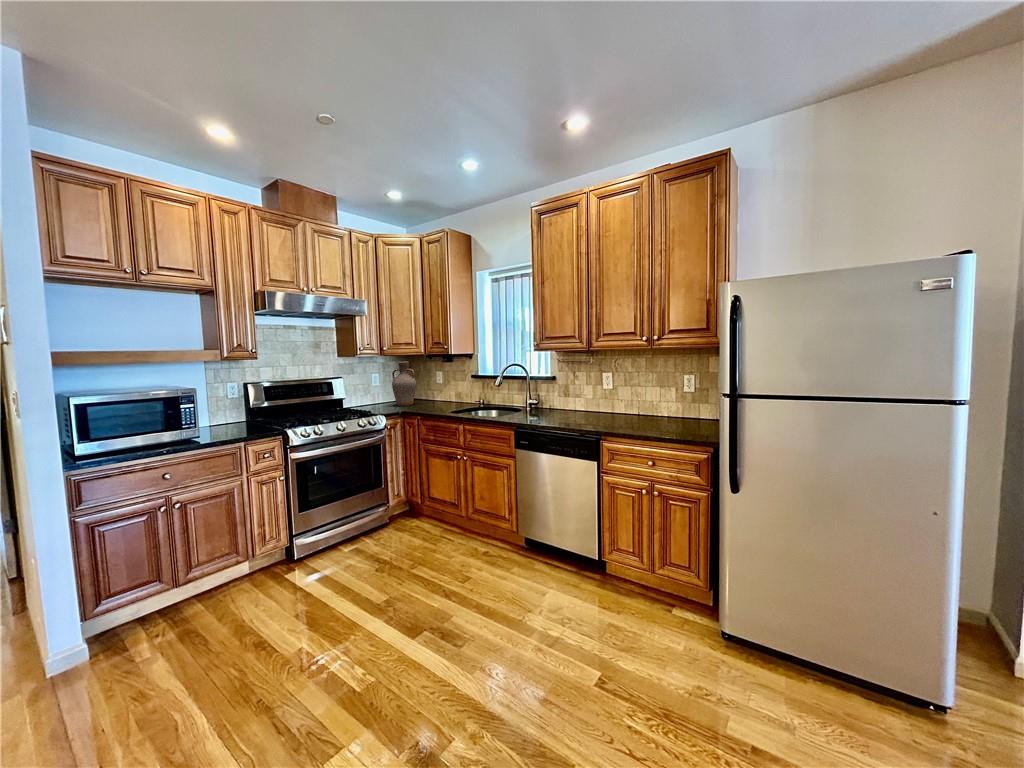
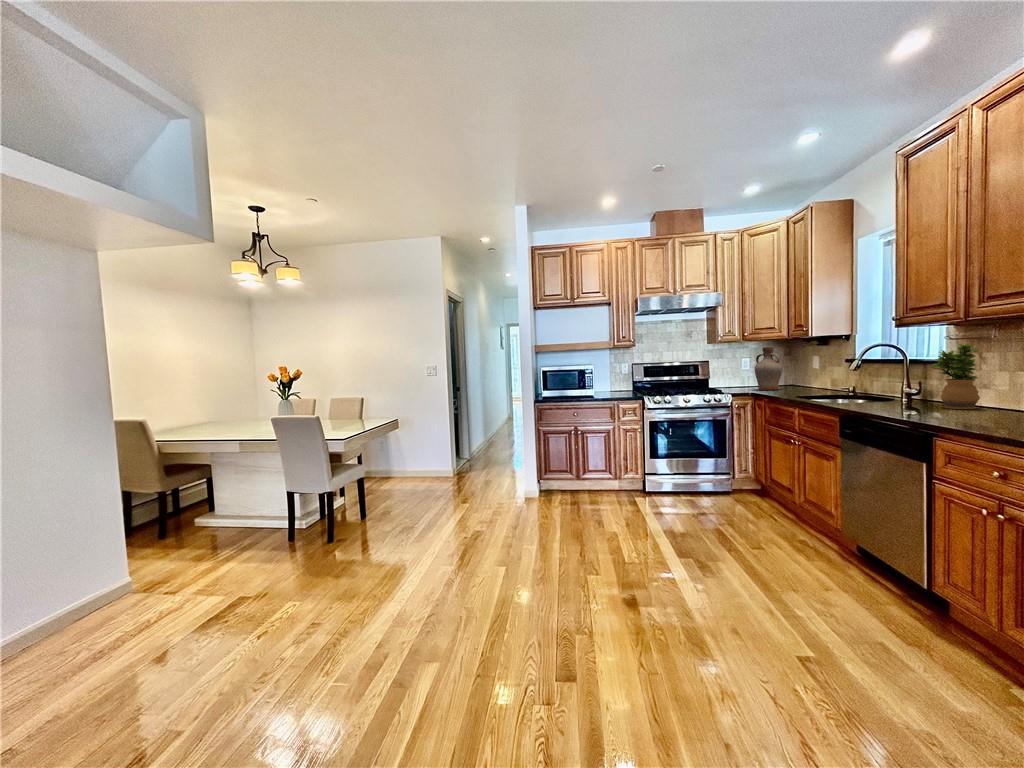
potted plant: none [557,367,583,415] -> present [933,343,980,409]

